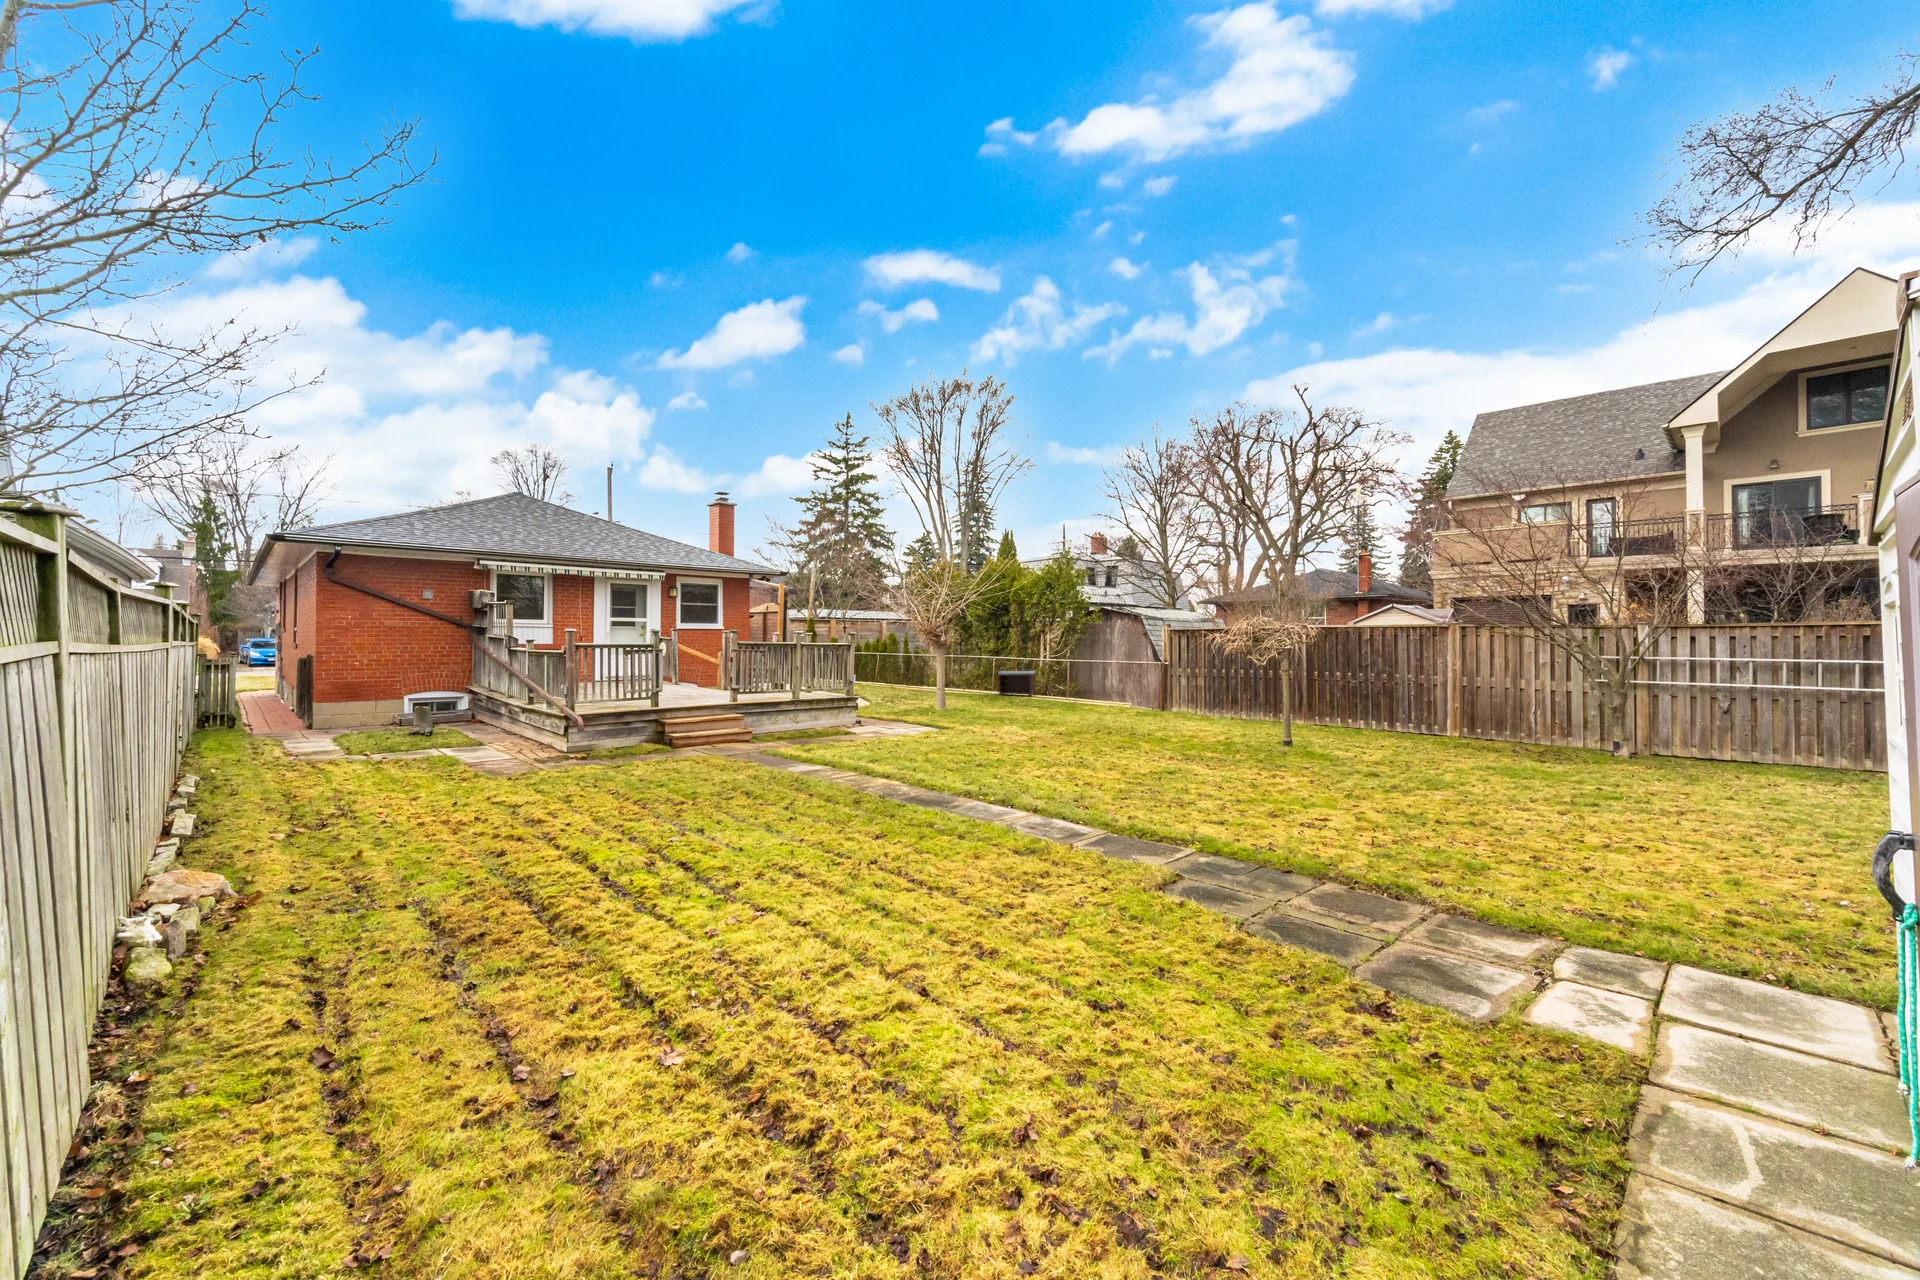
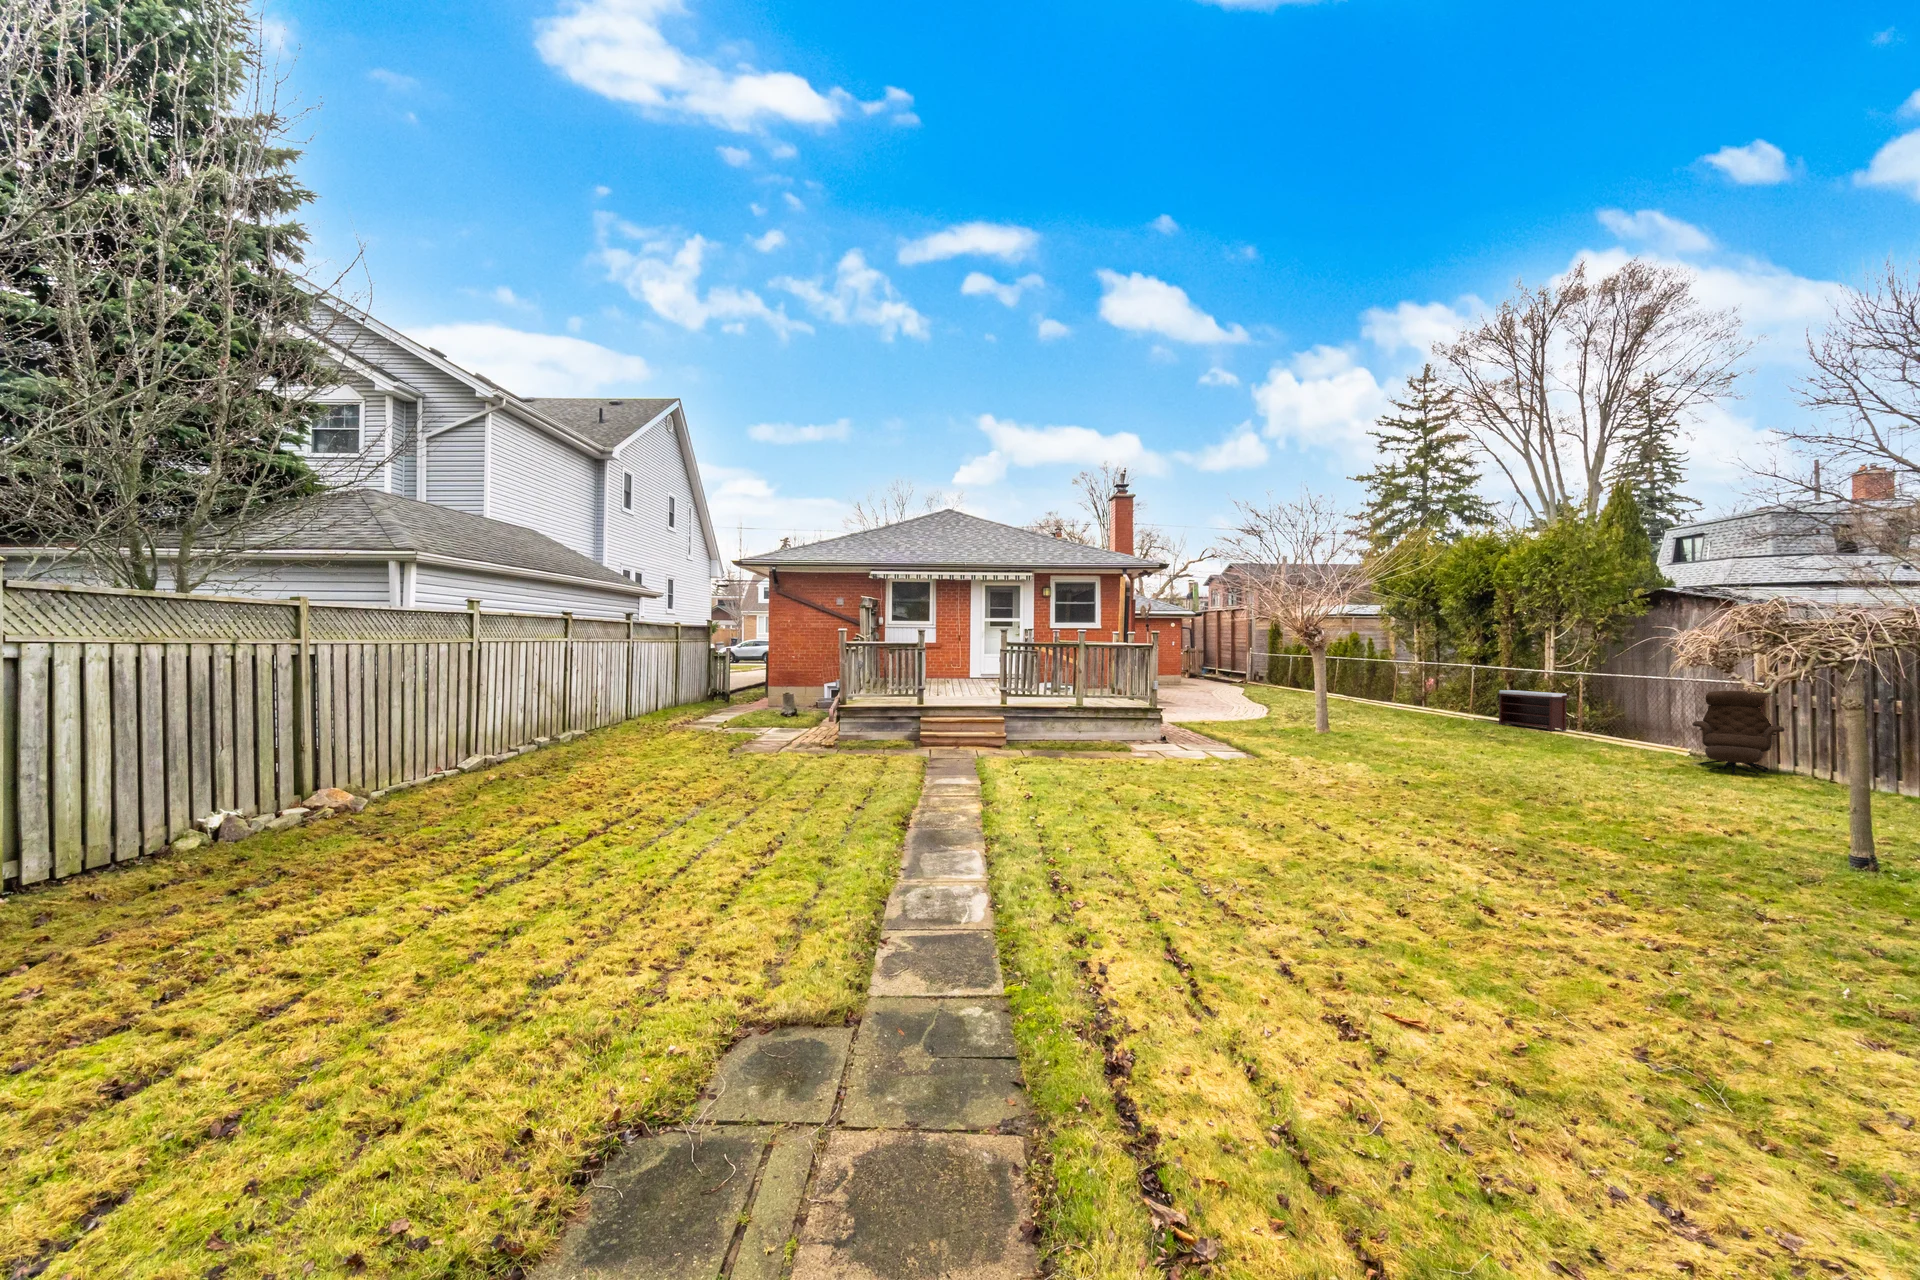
lounge chair: none [1117,660,1153,705] -> present [1693,691,1785,775]

